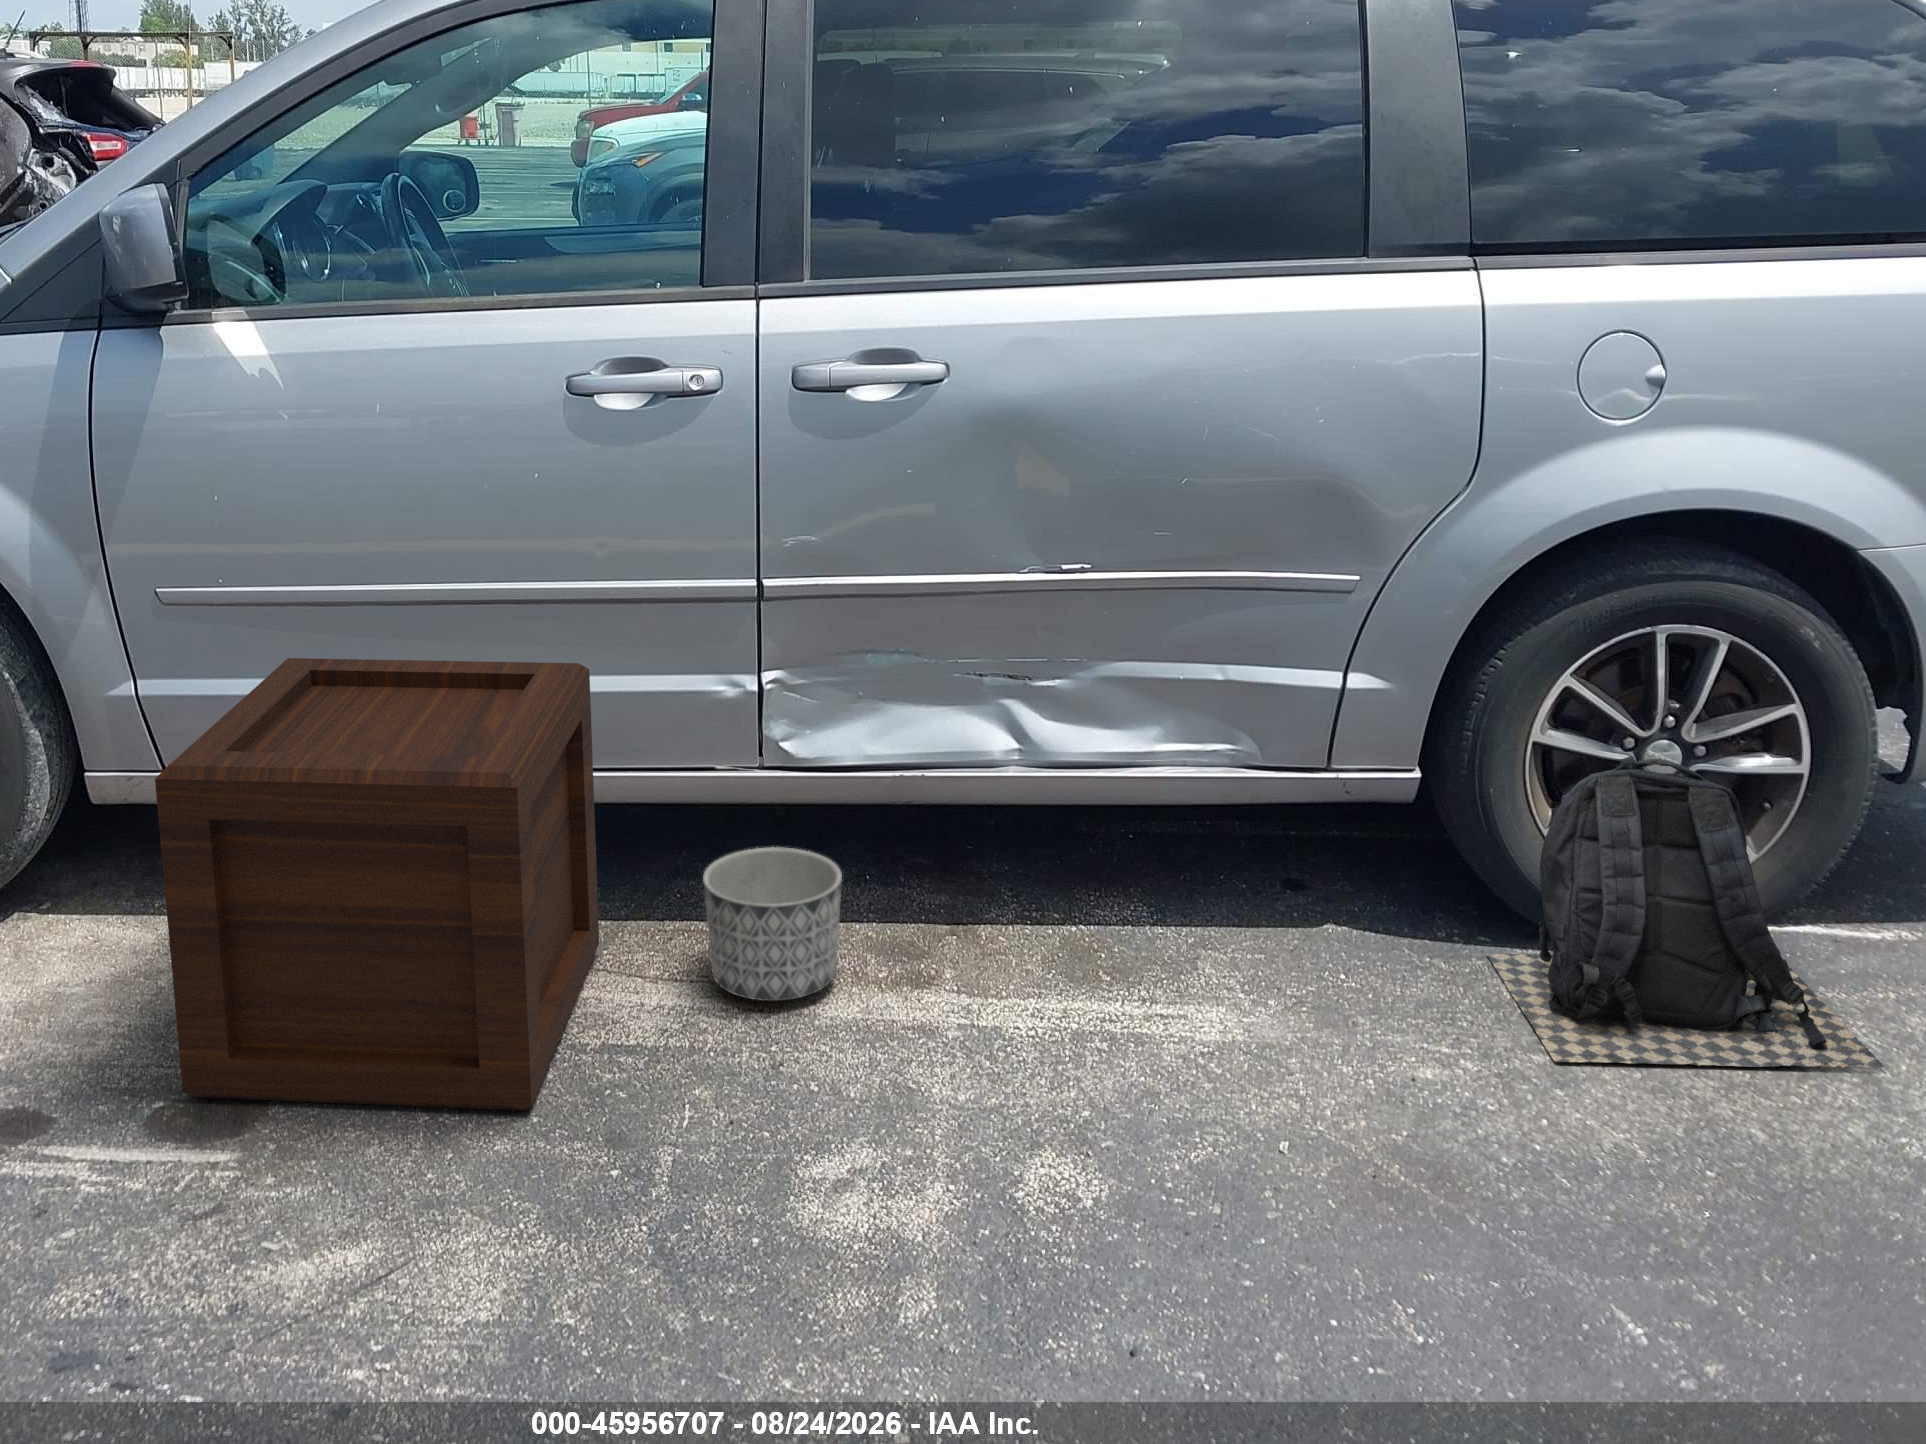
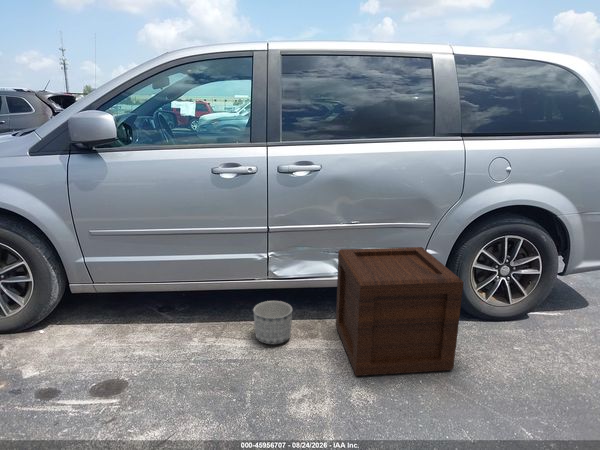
wooden crate: present [155,658,599,1111] -> present [336,247,463,376]
backpack: present [1486,756,1884,1068] -> none [460,271,568,353]

